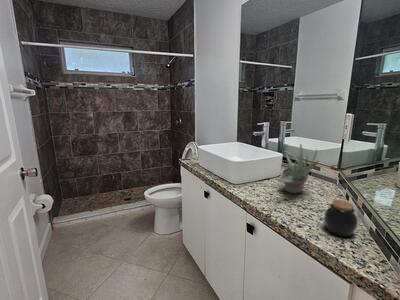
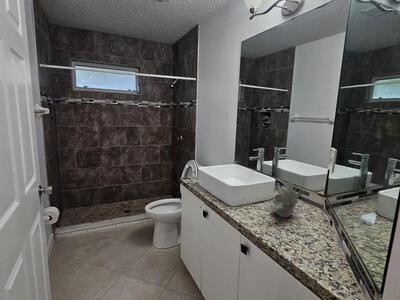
jar: present [324,200,358,236] -> none [309,228,336,261]

